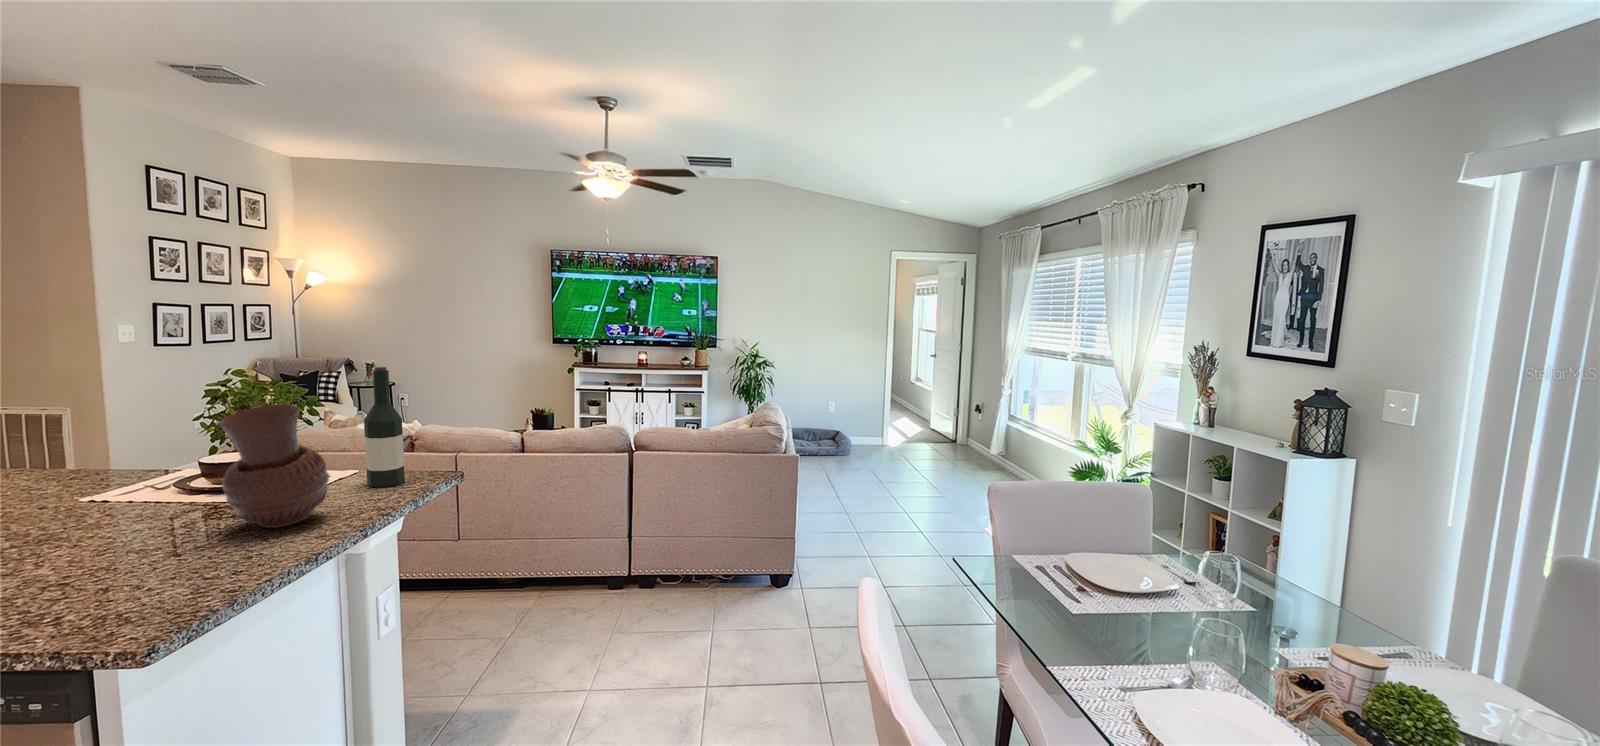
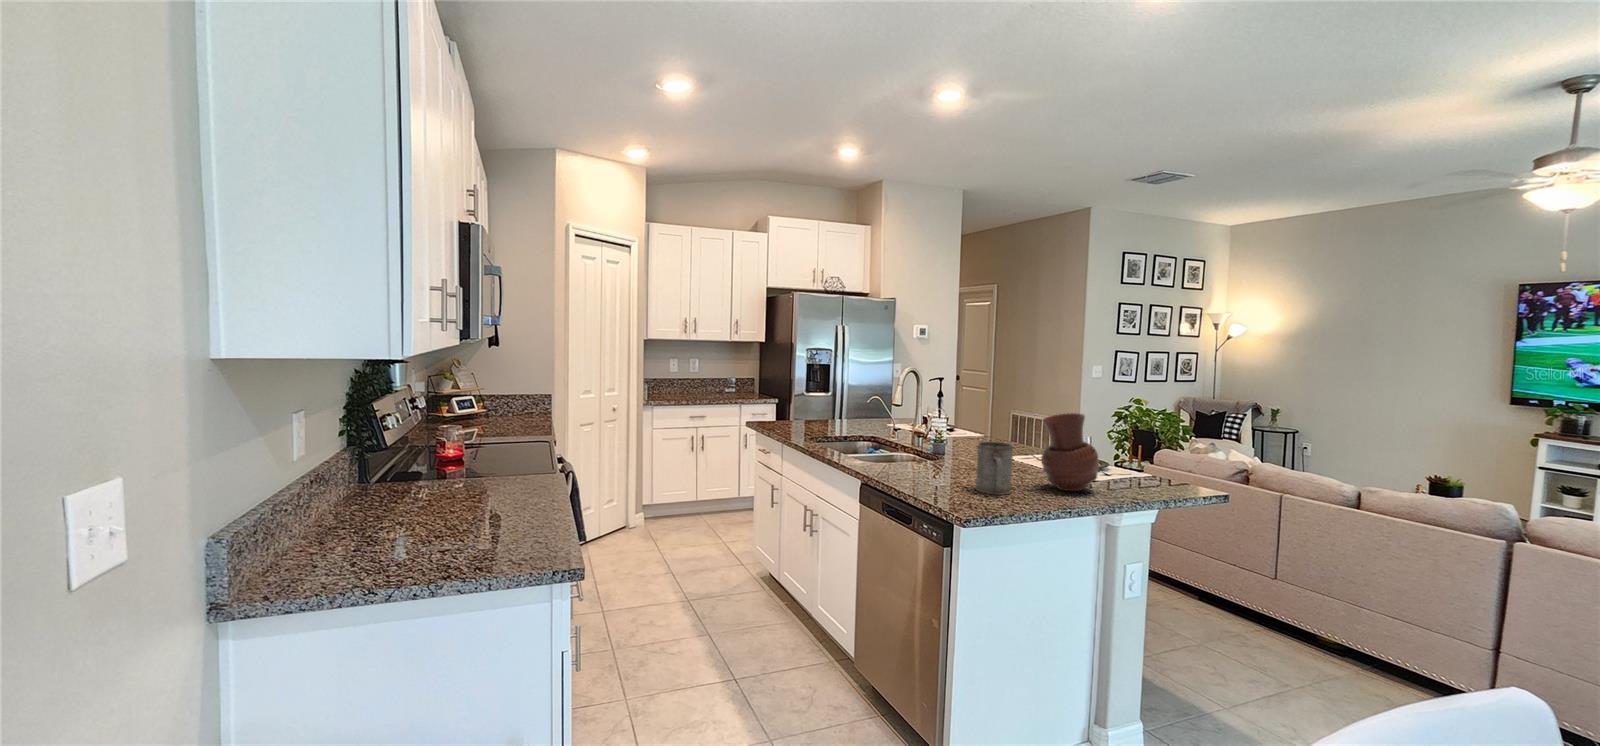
wine bottle: present [364,367,405,487] -> none [1141,398,1170,489]
mug: none [89,478,187,584] -> present [976,441,1013,494]

